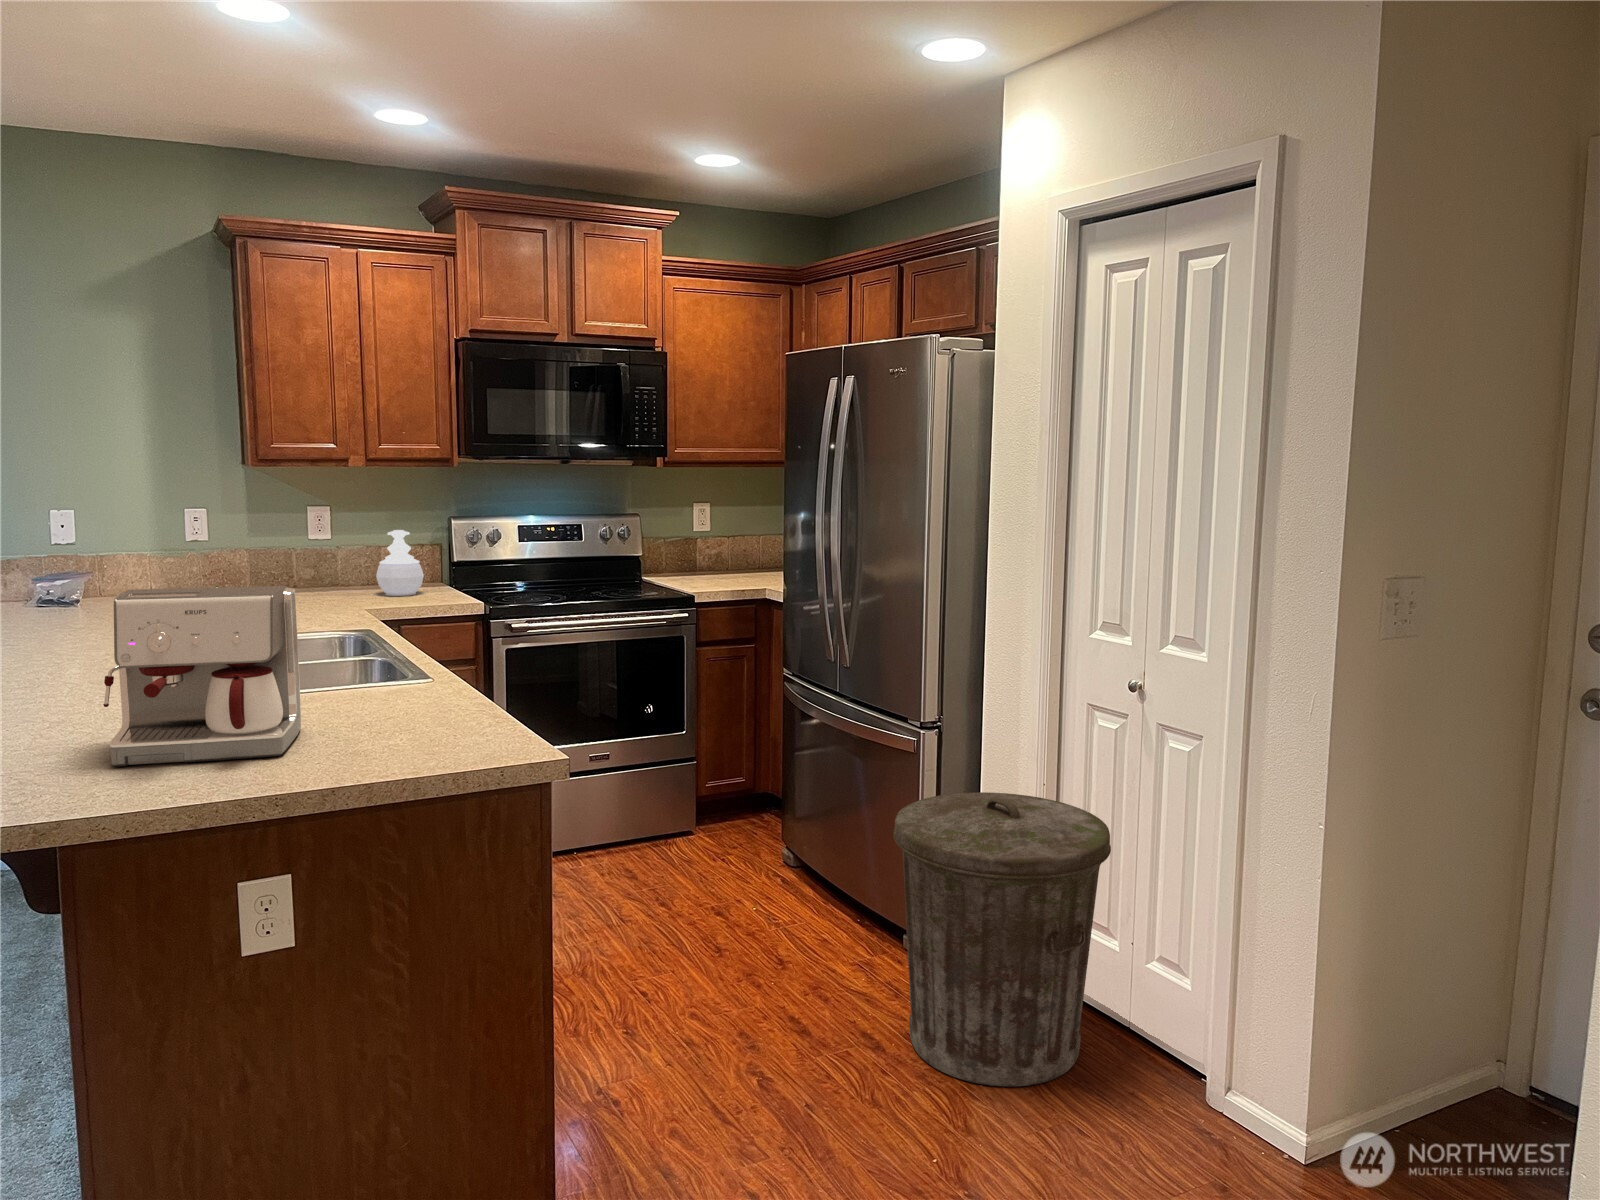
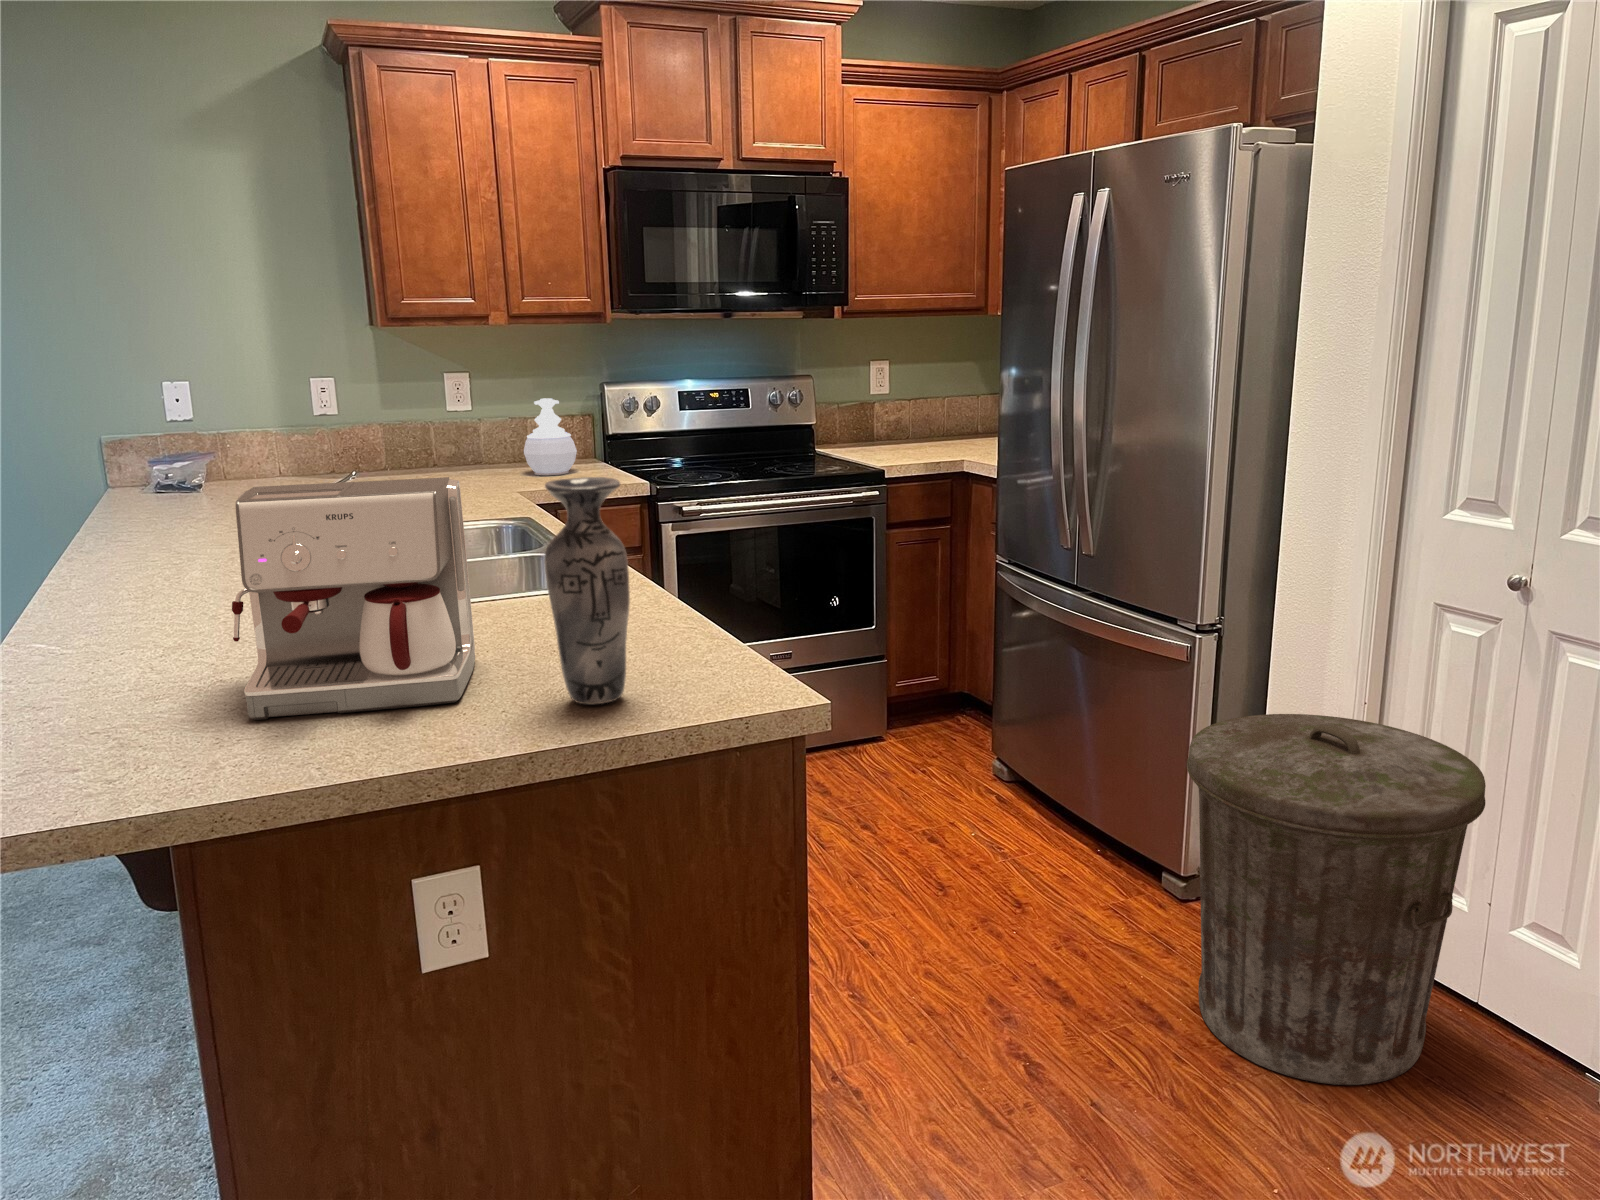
vase: none [353,587,418,757] -> present [544,477,630,704]

